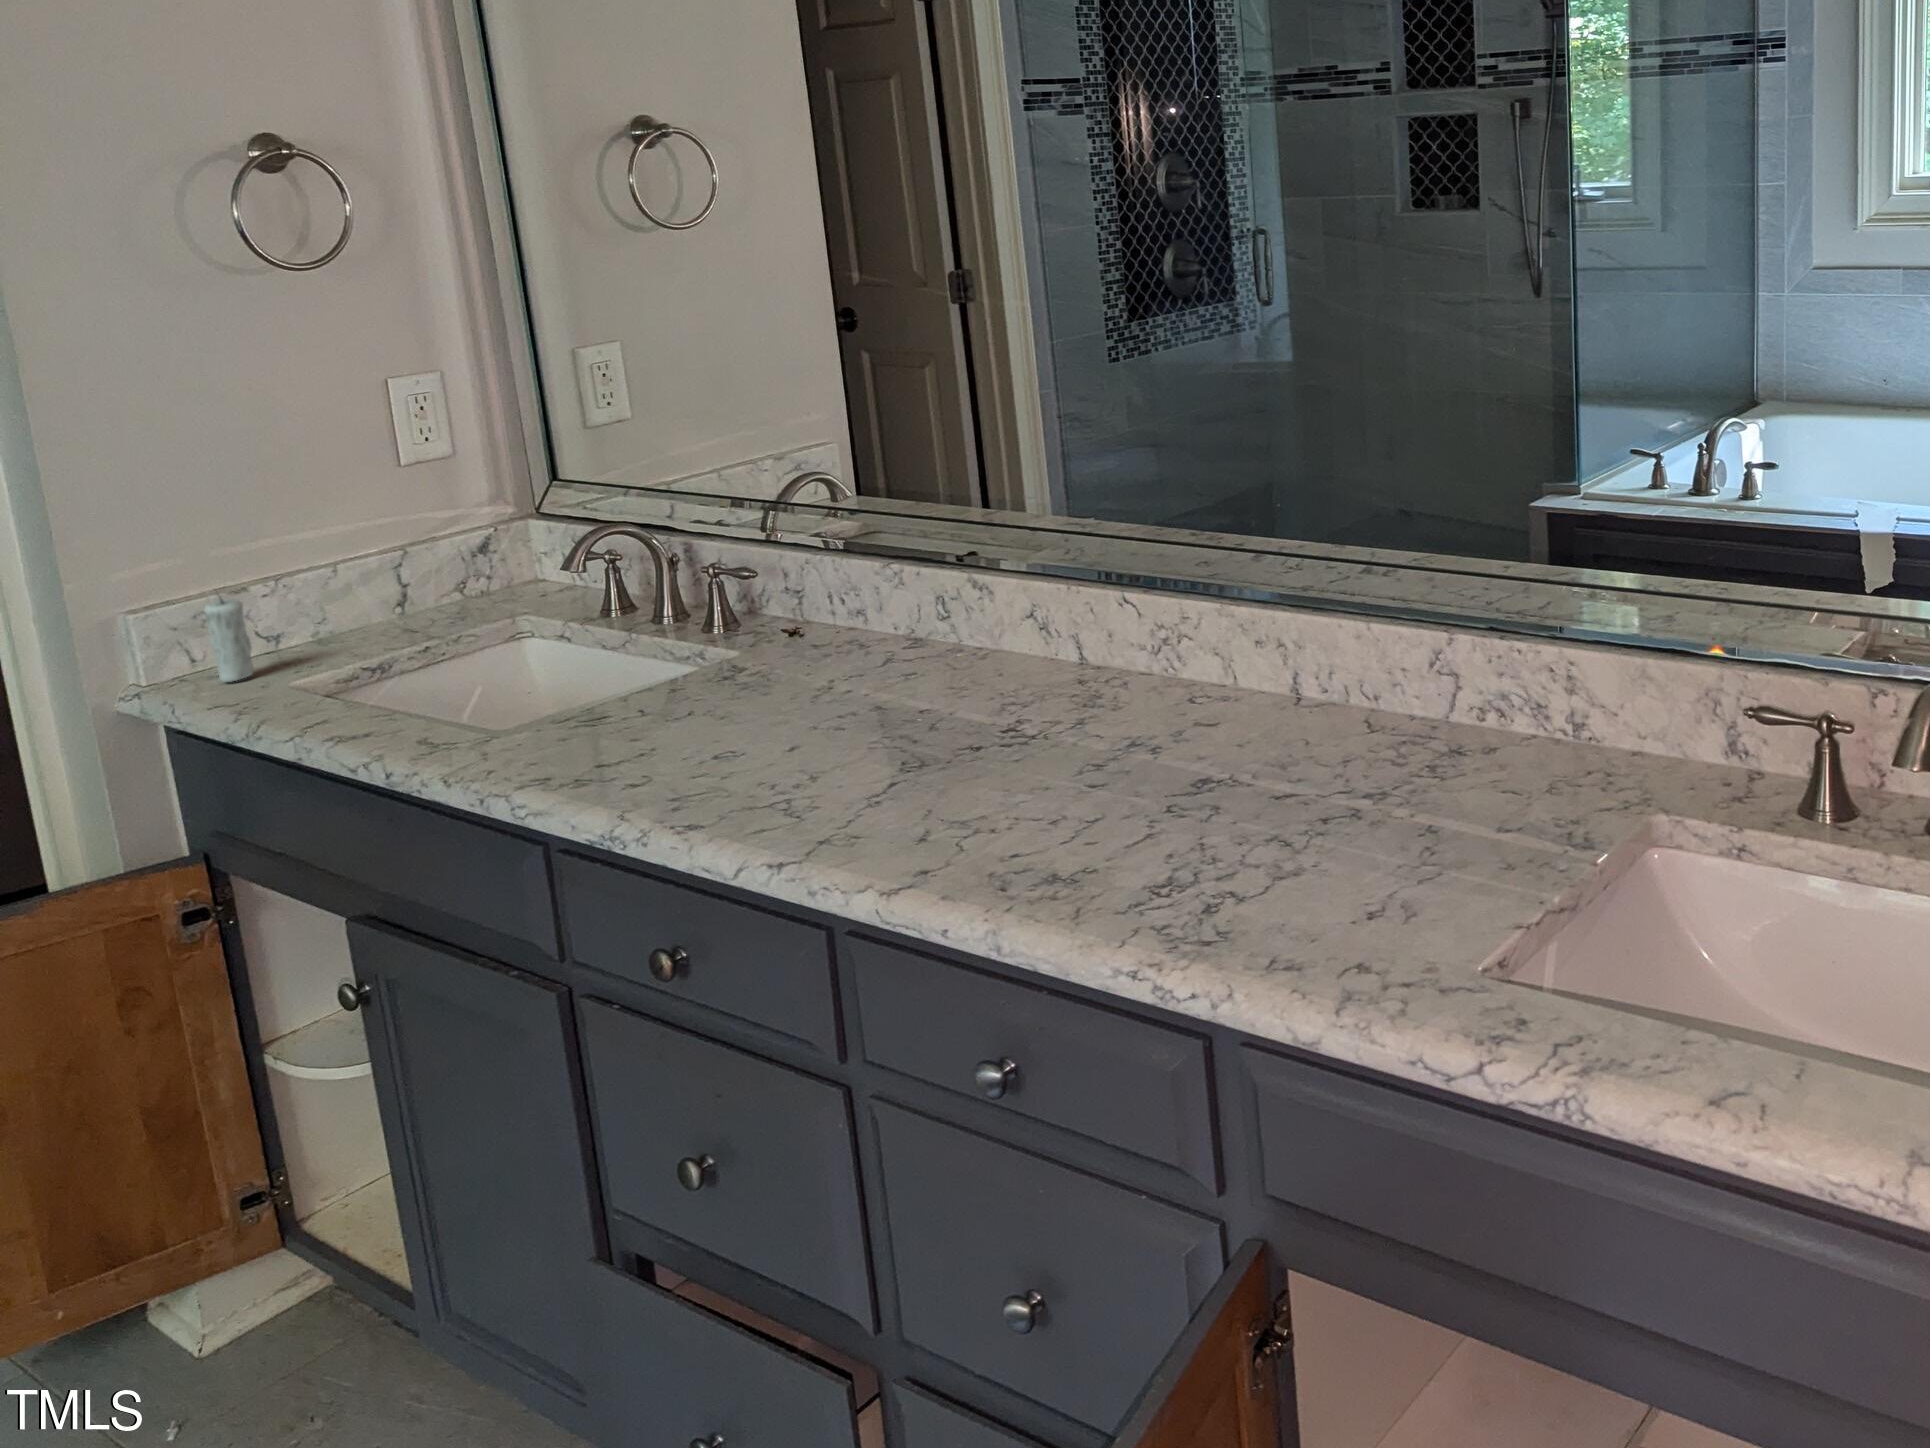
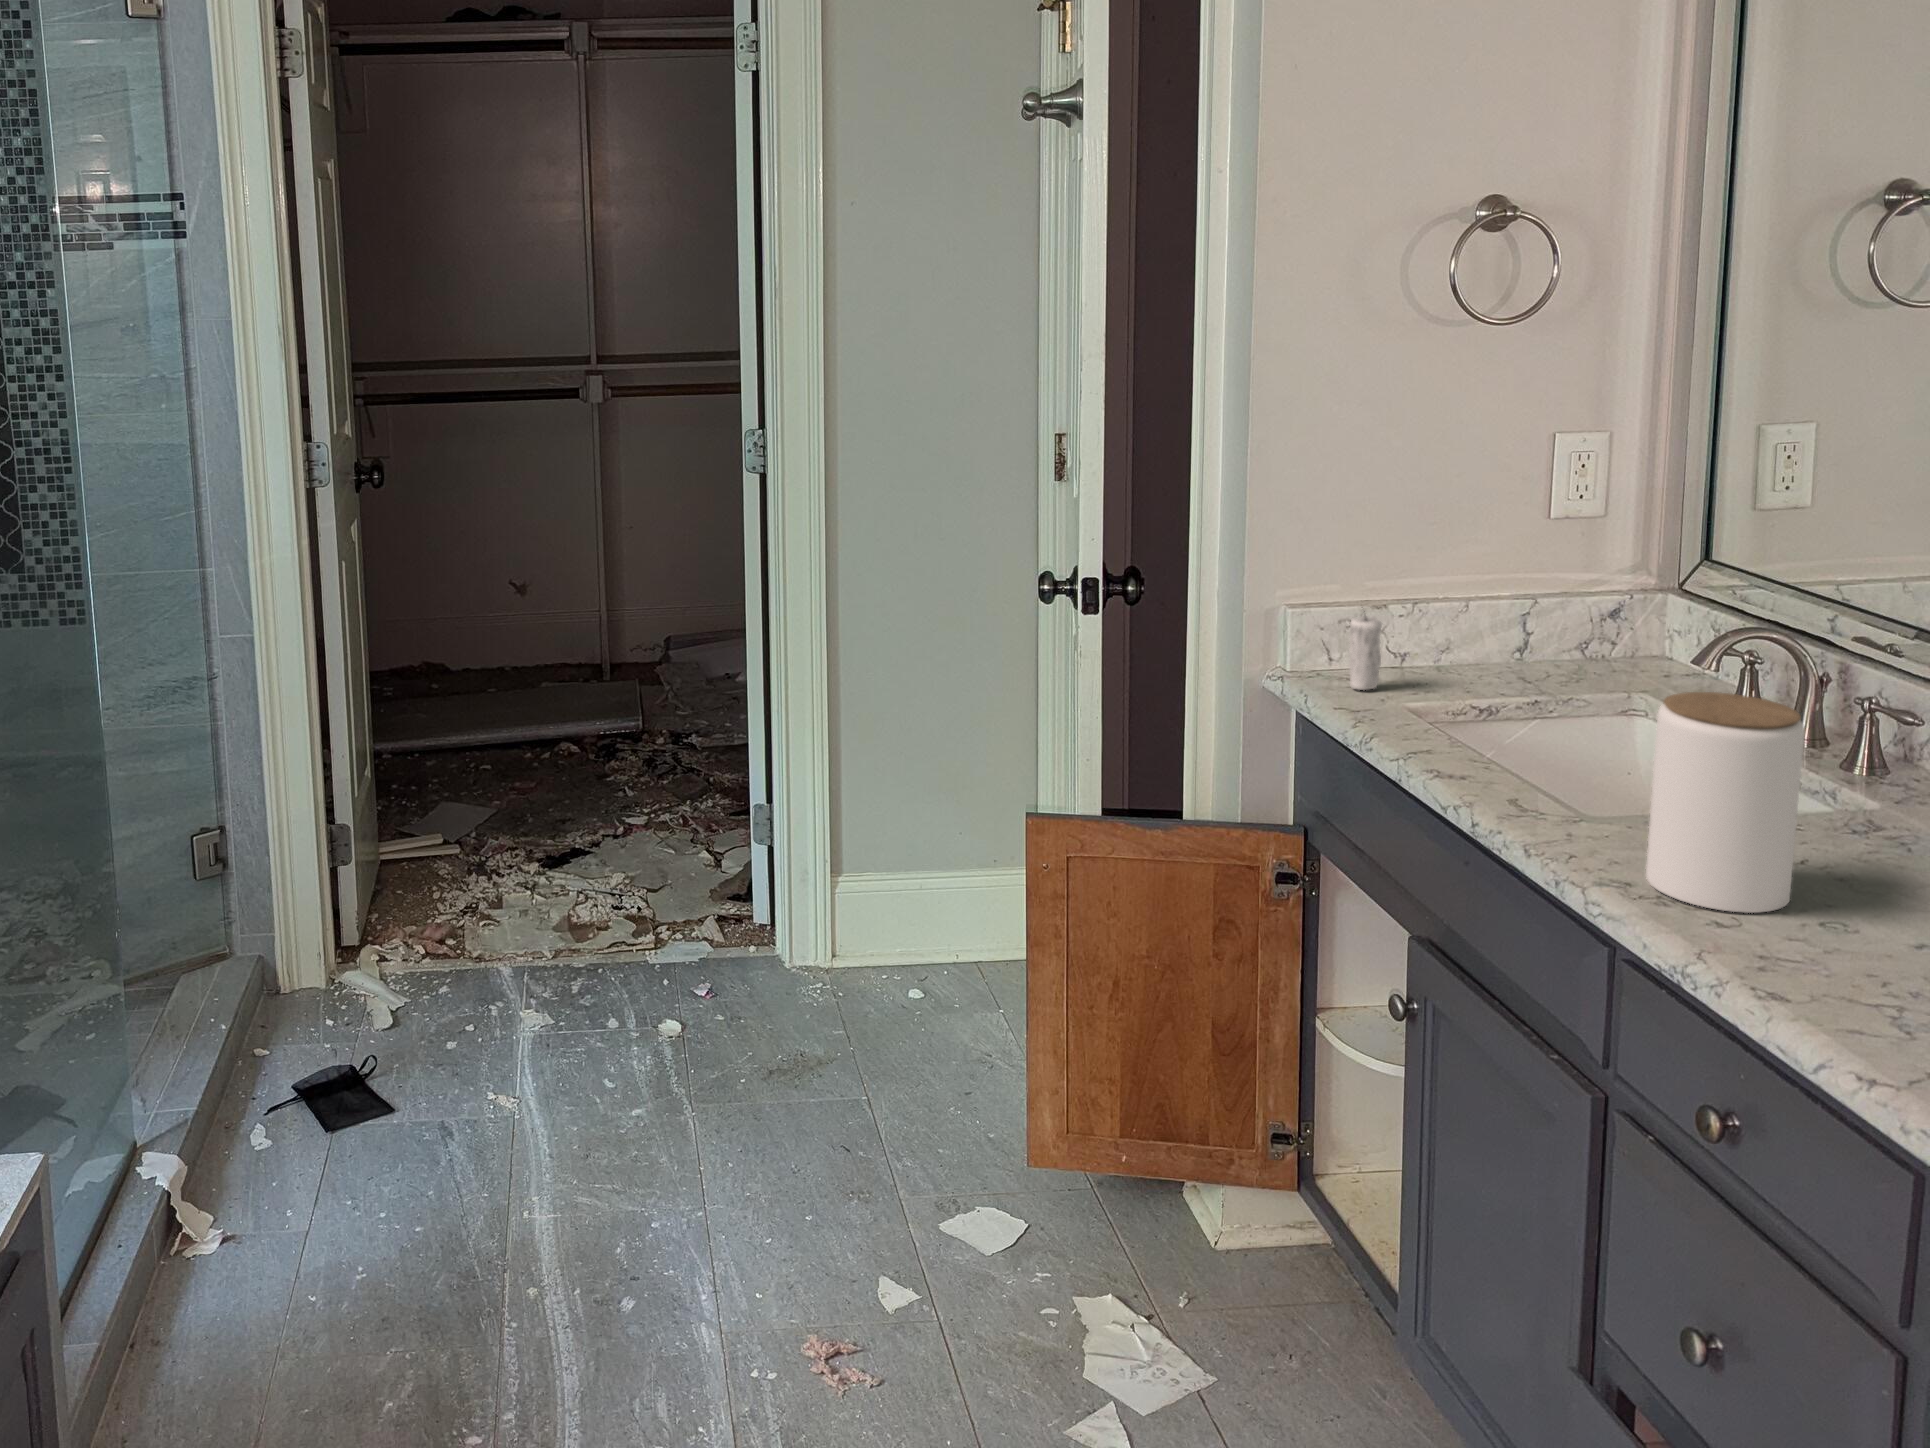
jar: none [541,574,685,777] -> present [1646,692,1805,913]

